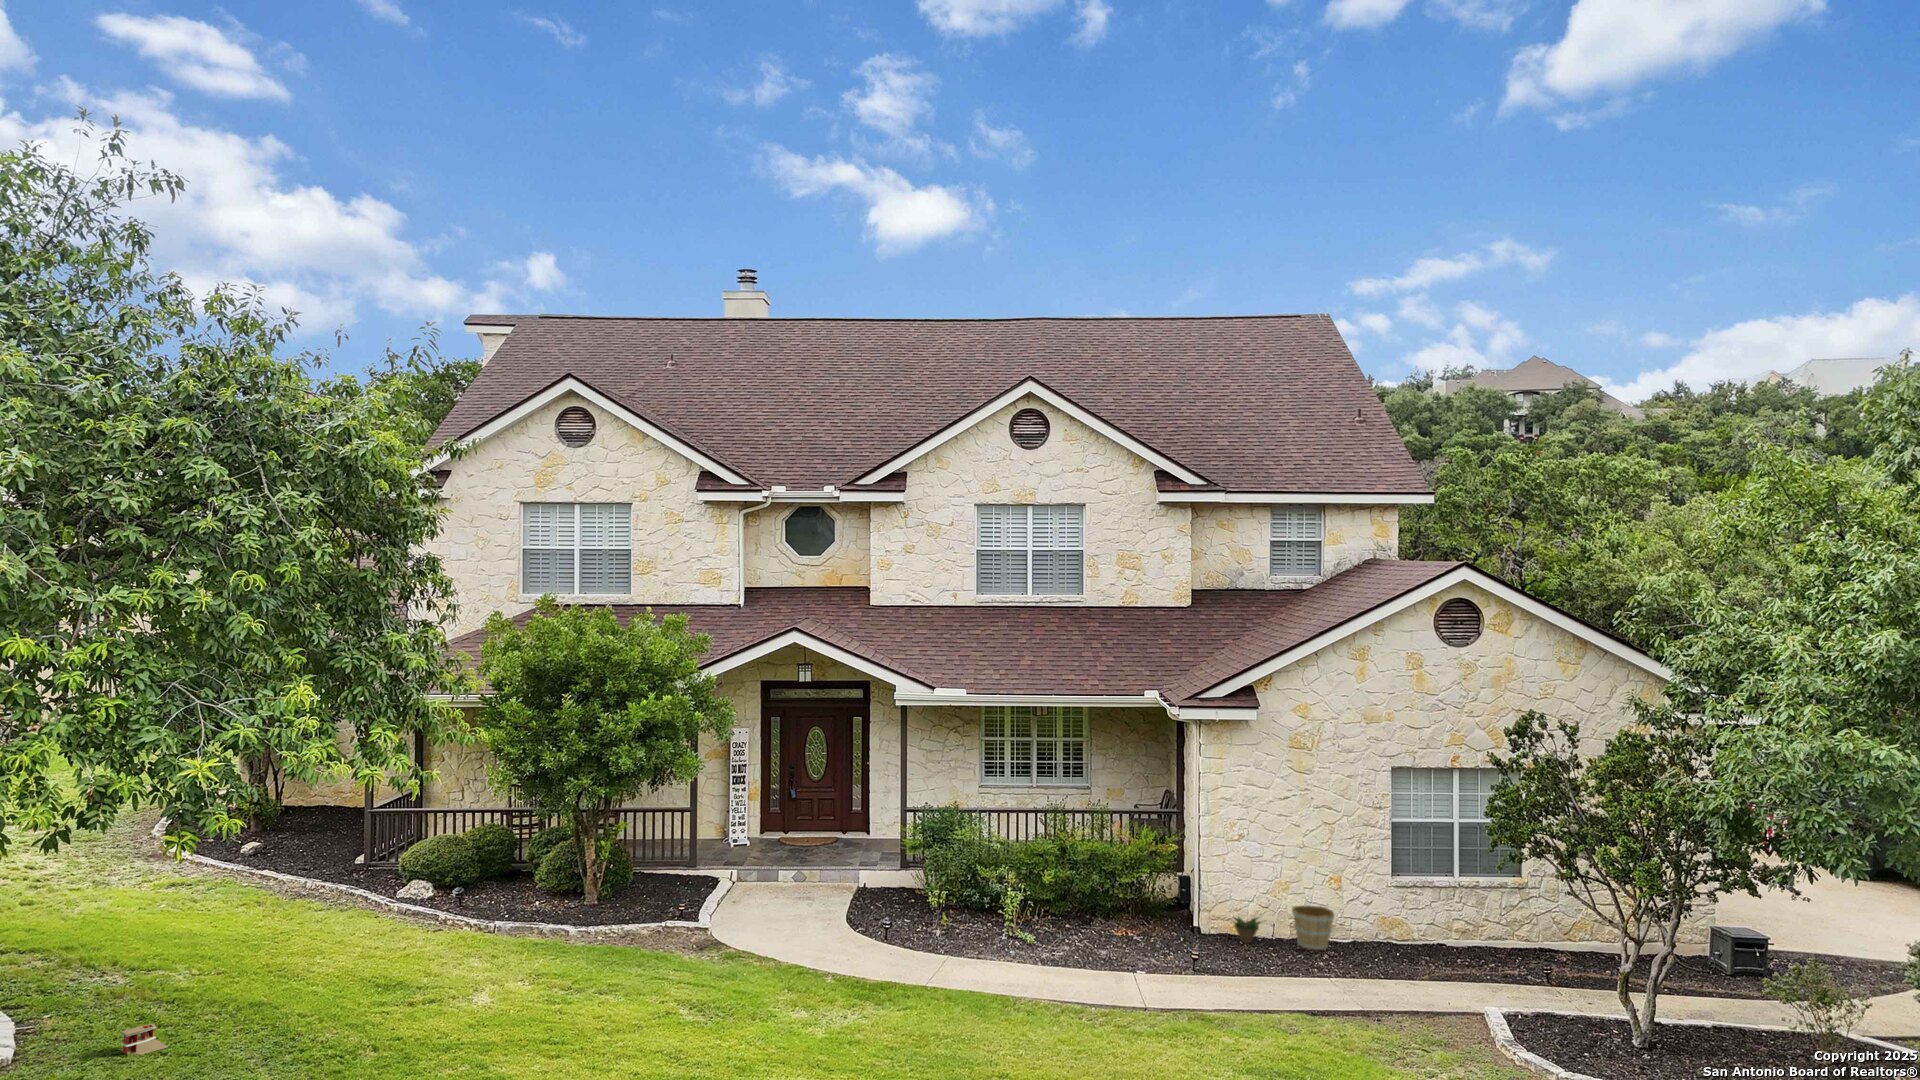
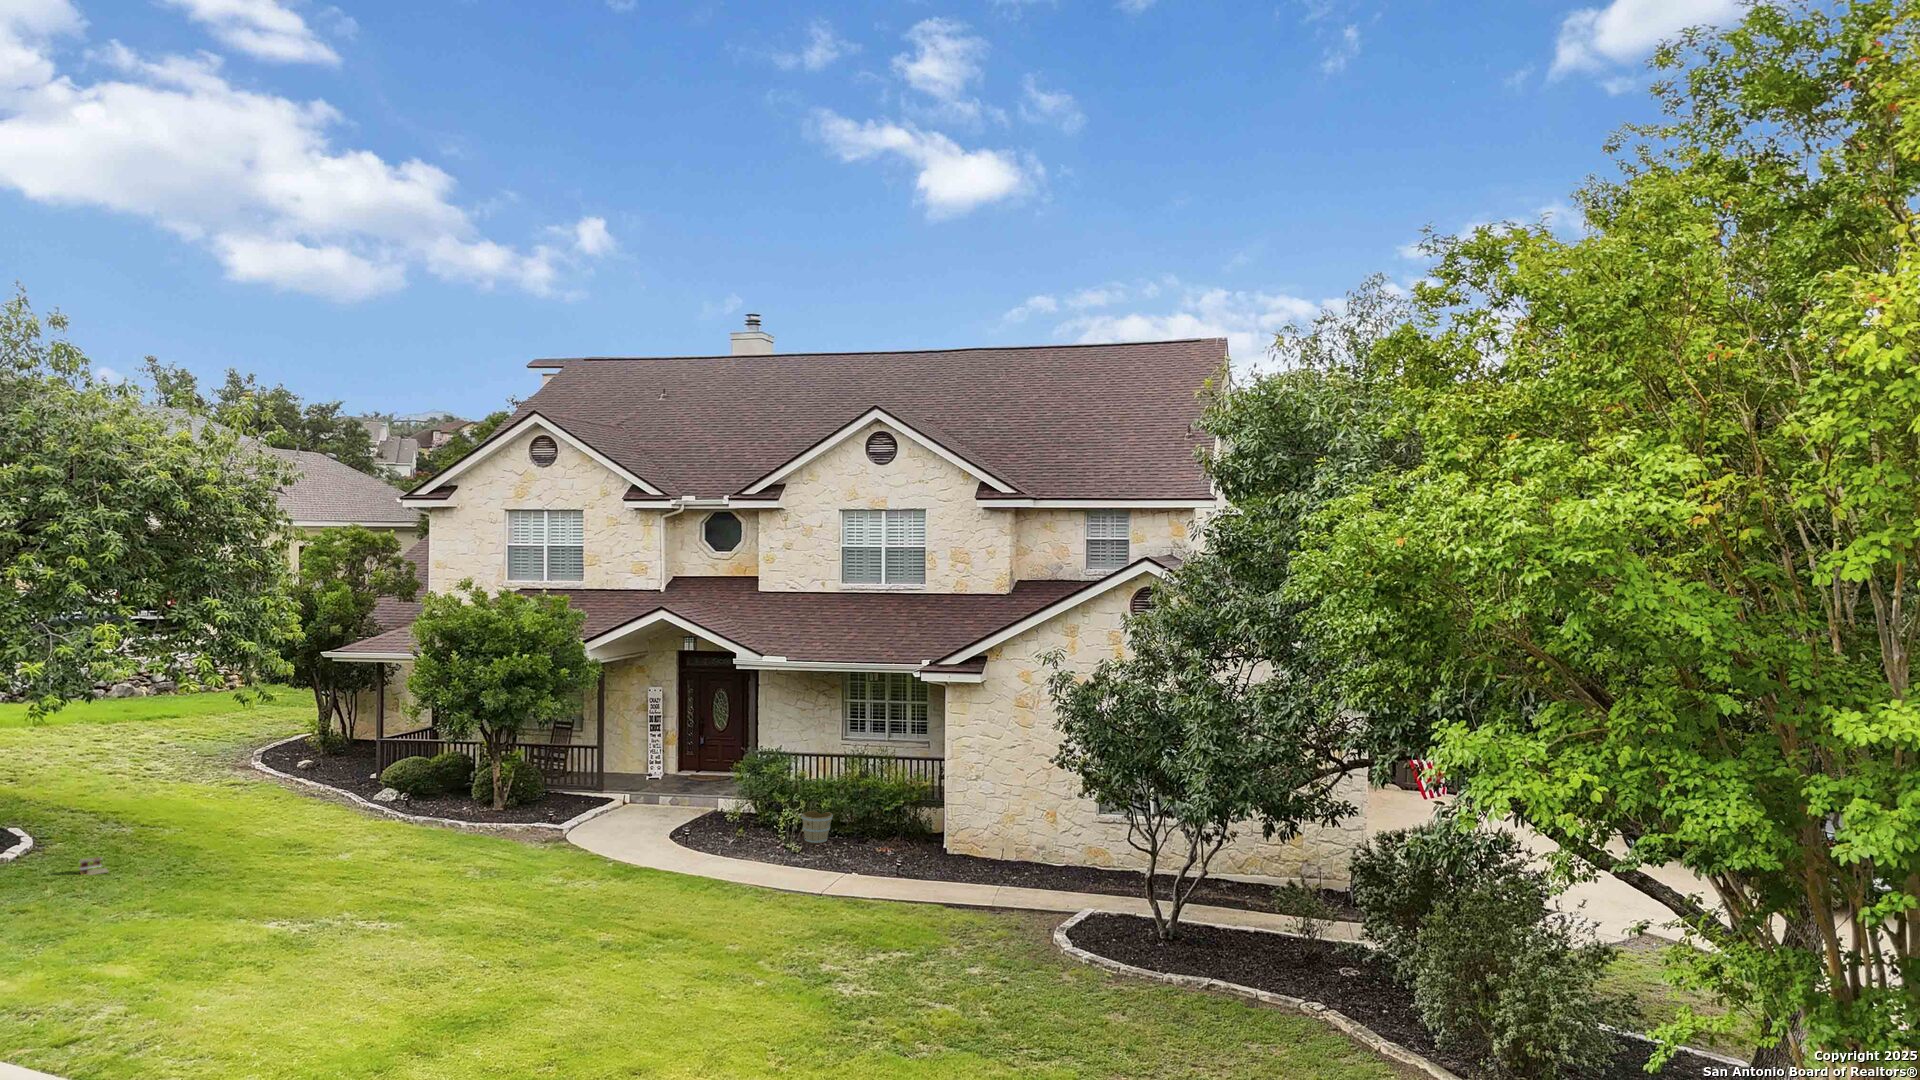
wooden bucket: present [1292,905,1334,950] -> present [801,811,833,843]
decorative plant: present [1234,916,1261,943] -> none [950,840,983,861]

